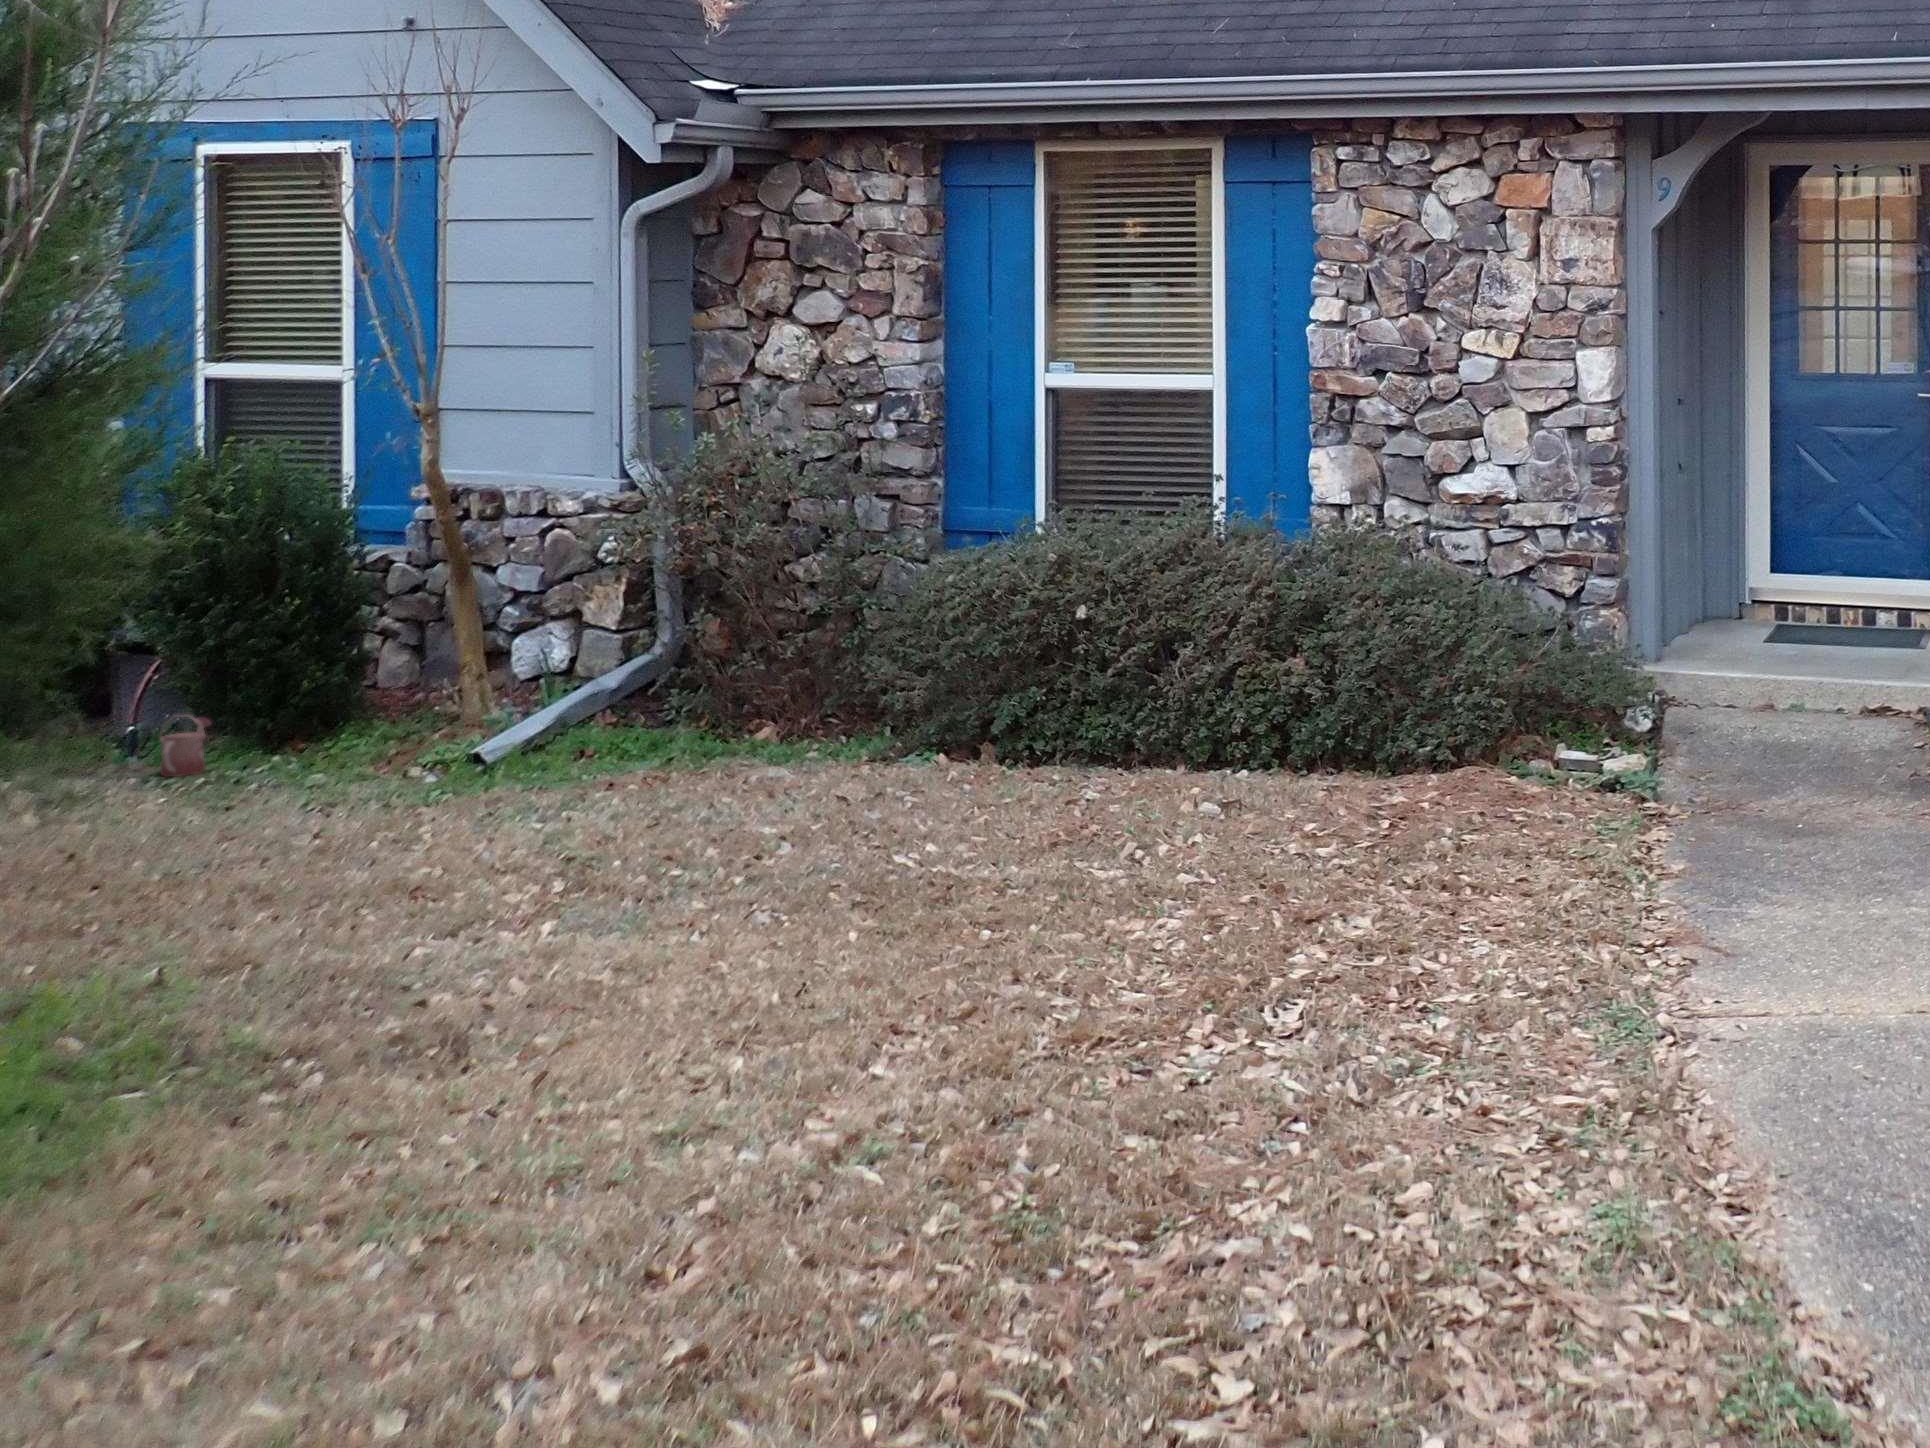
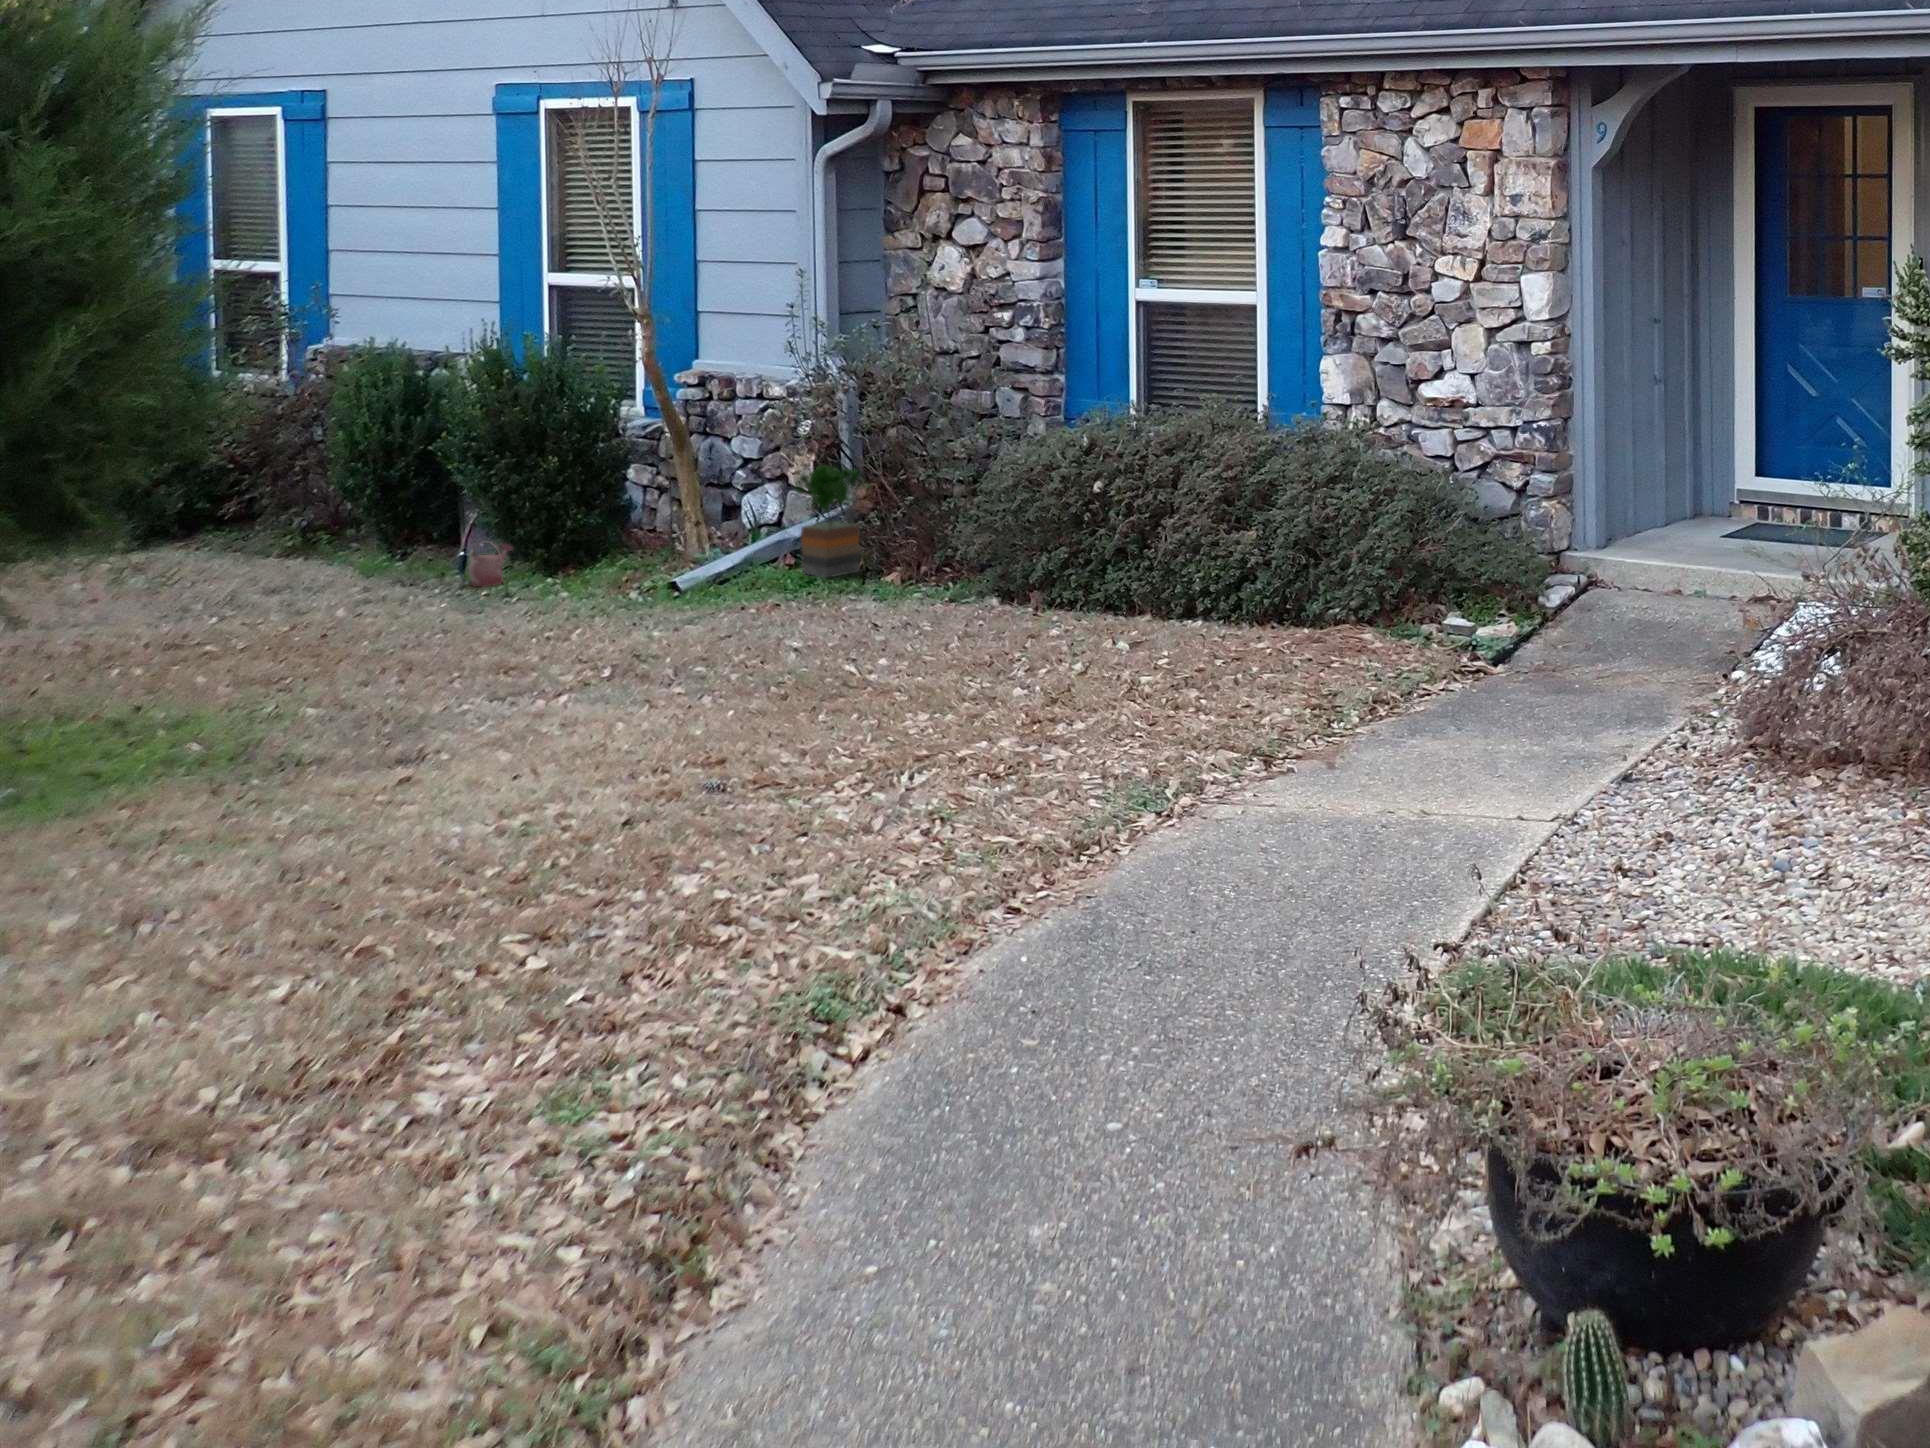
potted tree: none [633,596,730,741] -> present [795,466,870,577]

